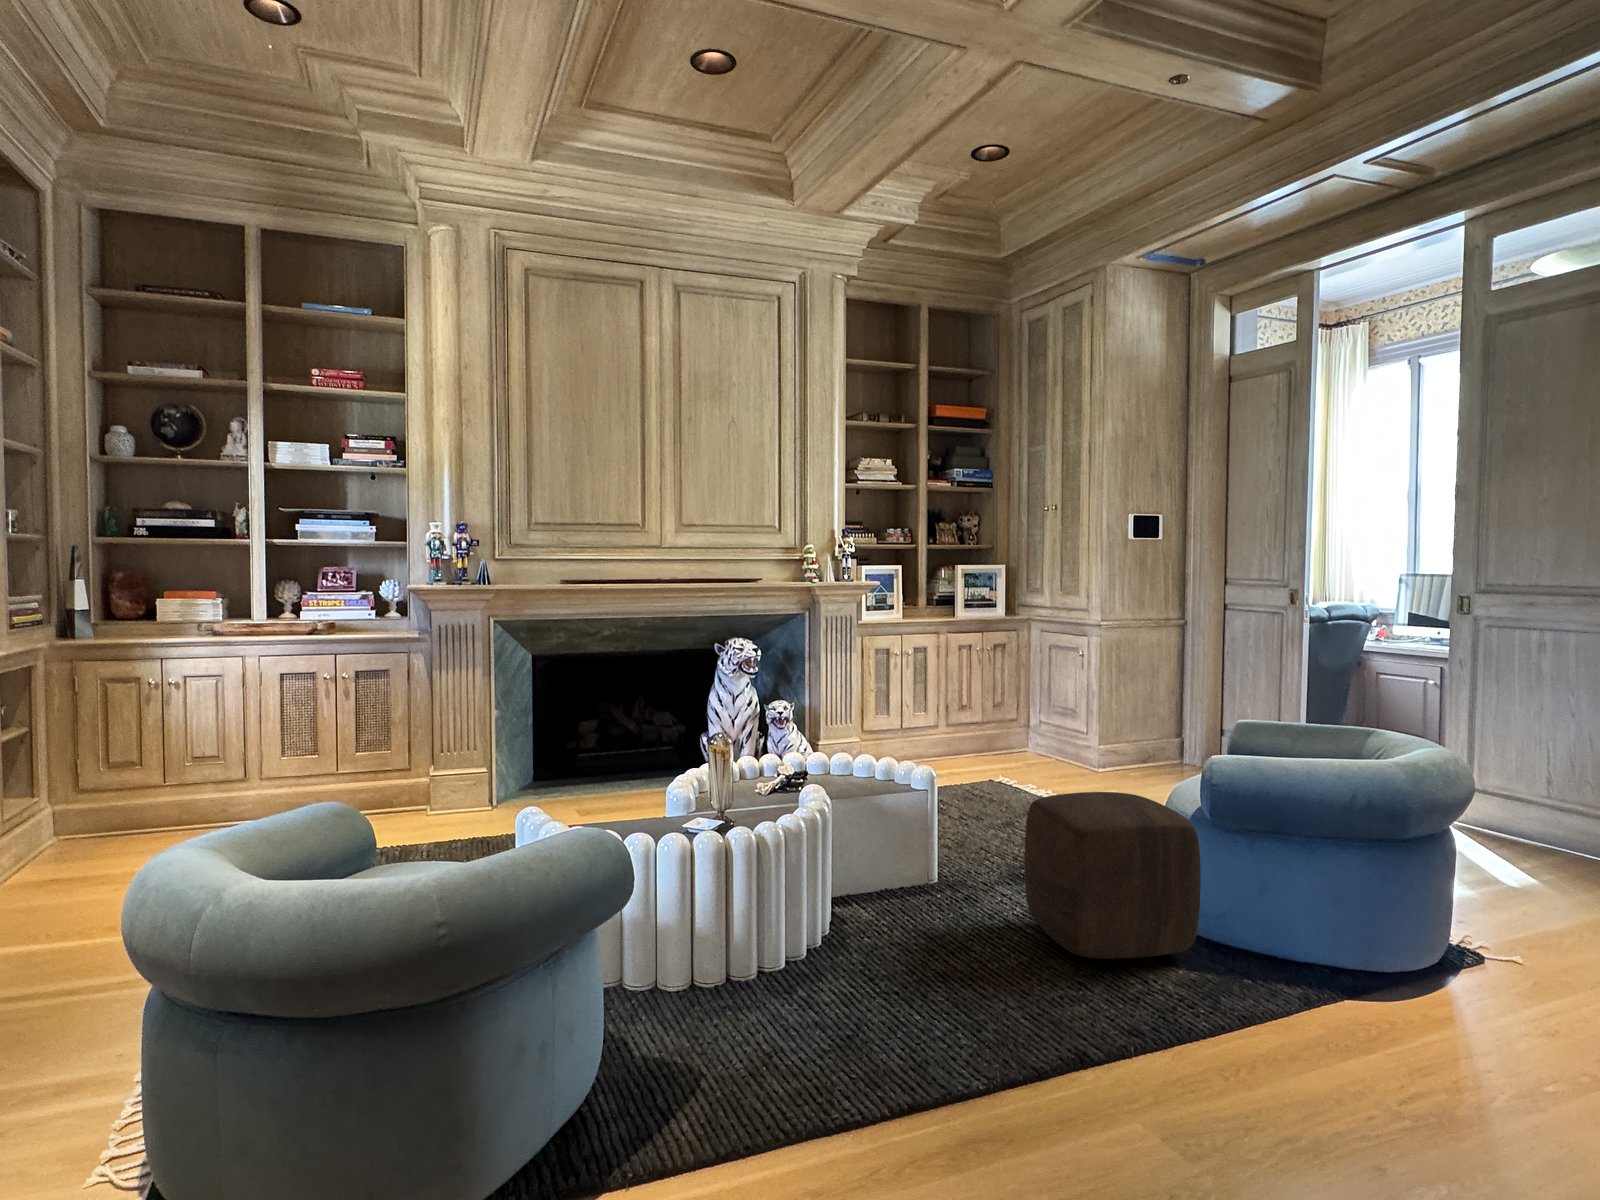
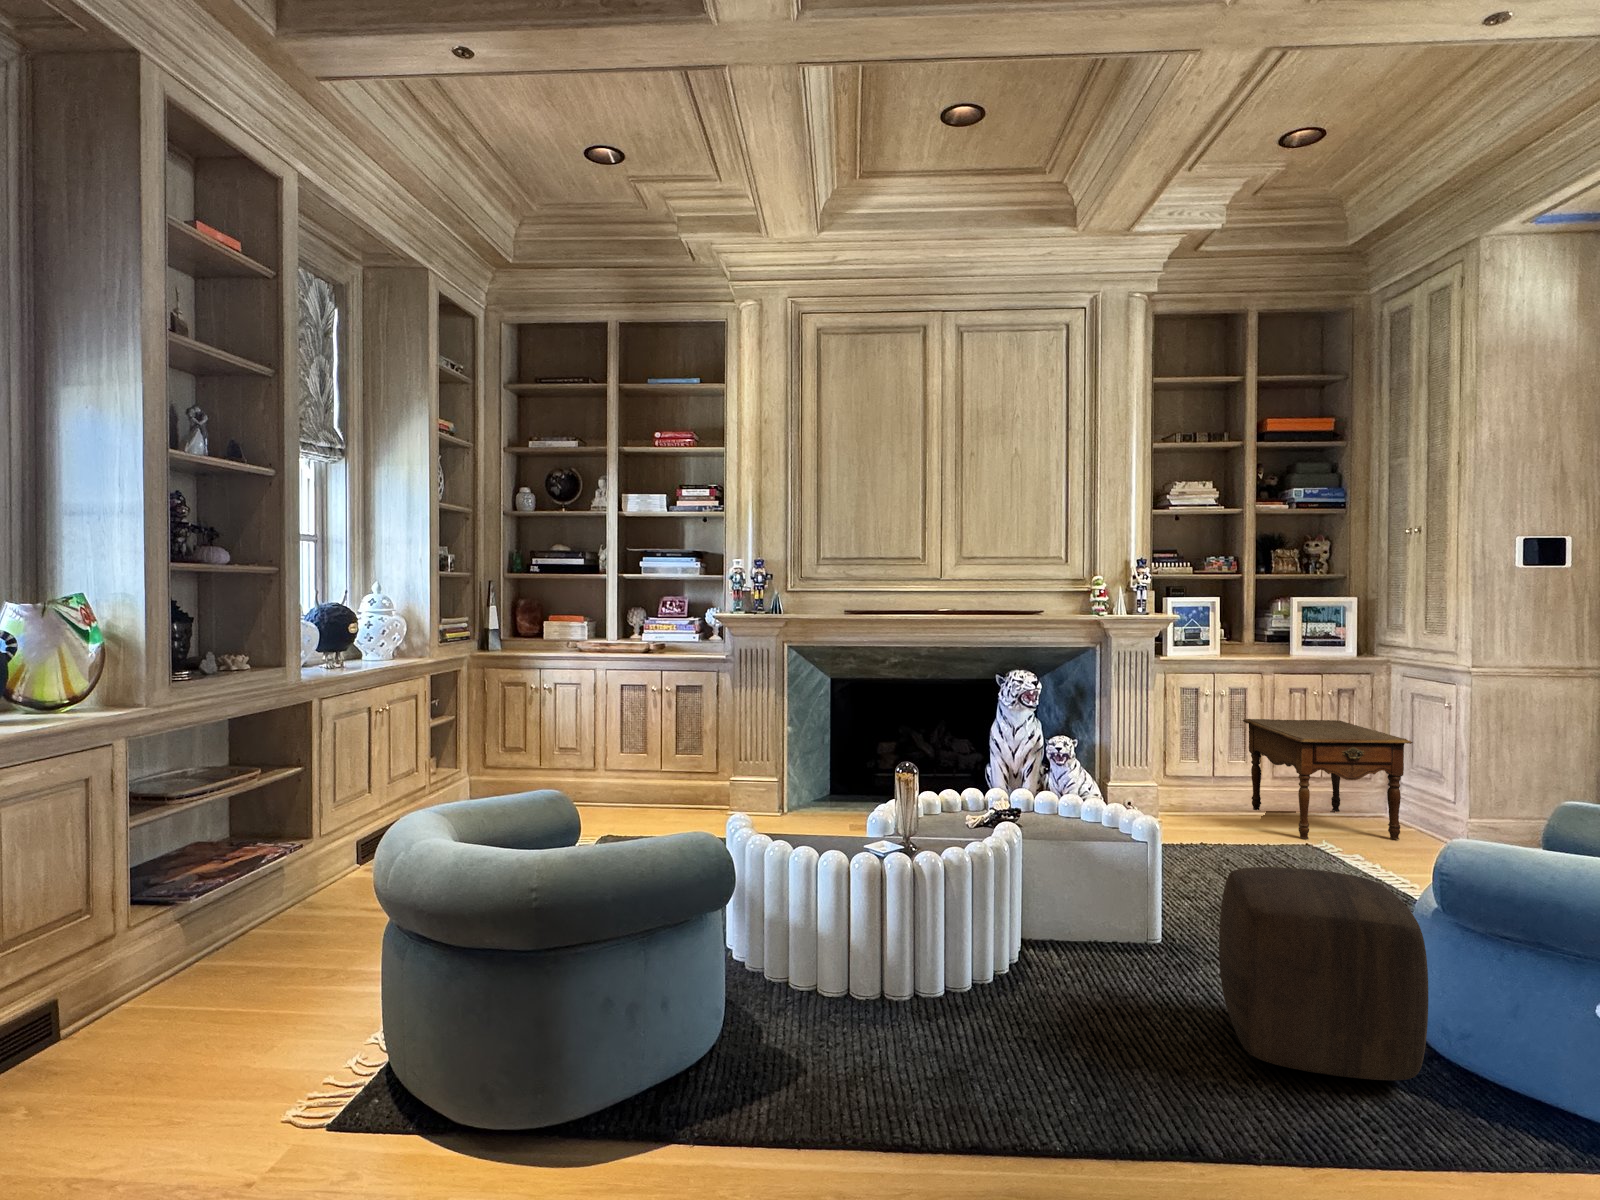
side table: none [925,672,1064,776] -> present [1243,719,1412,839]

